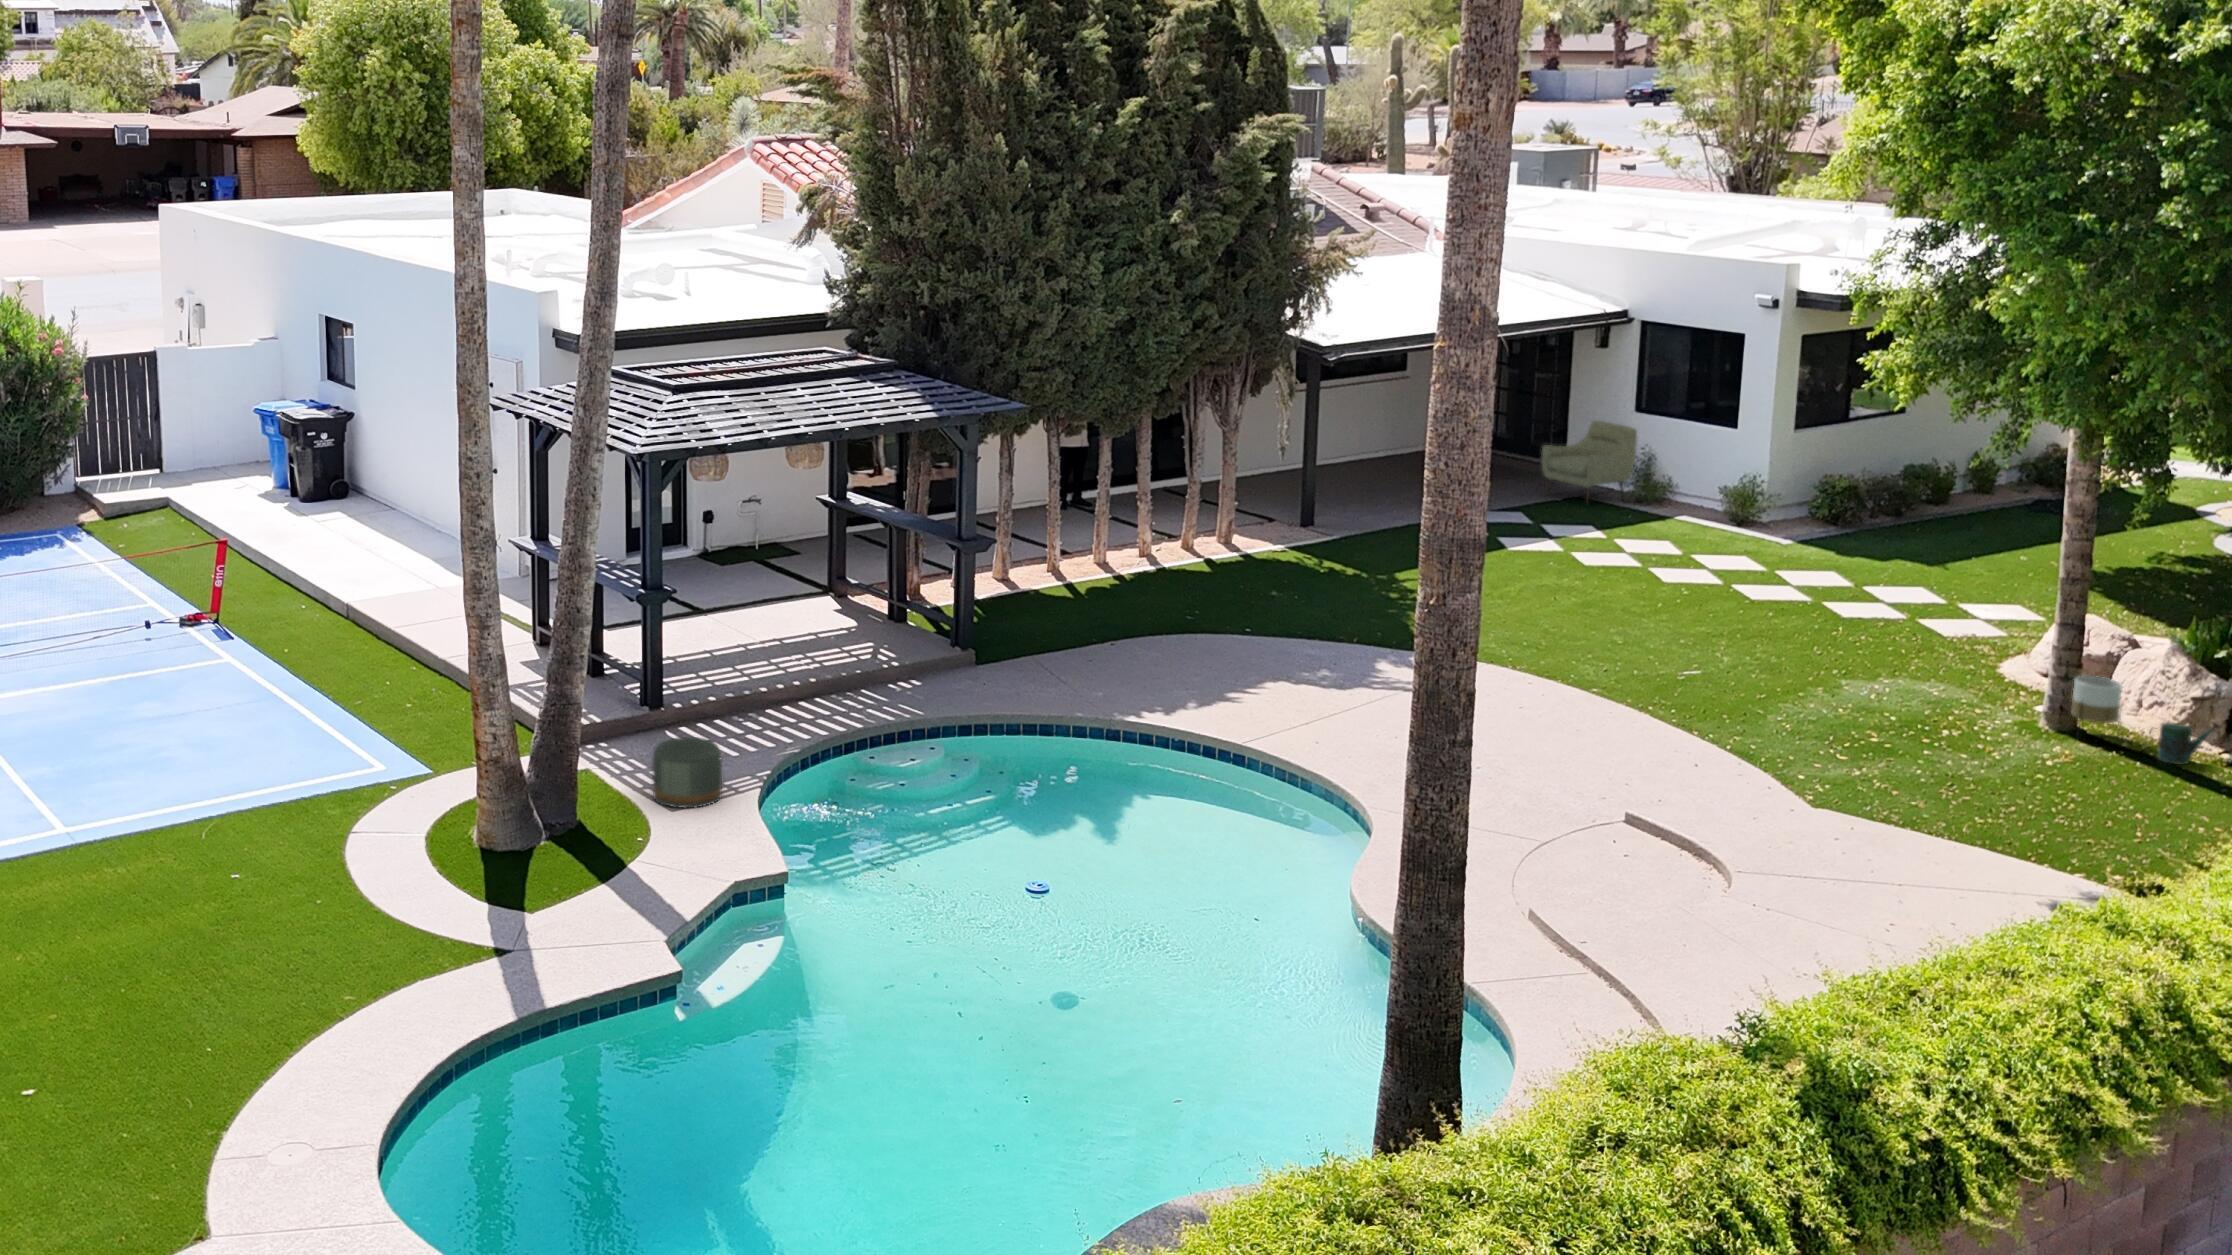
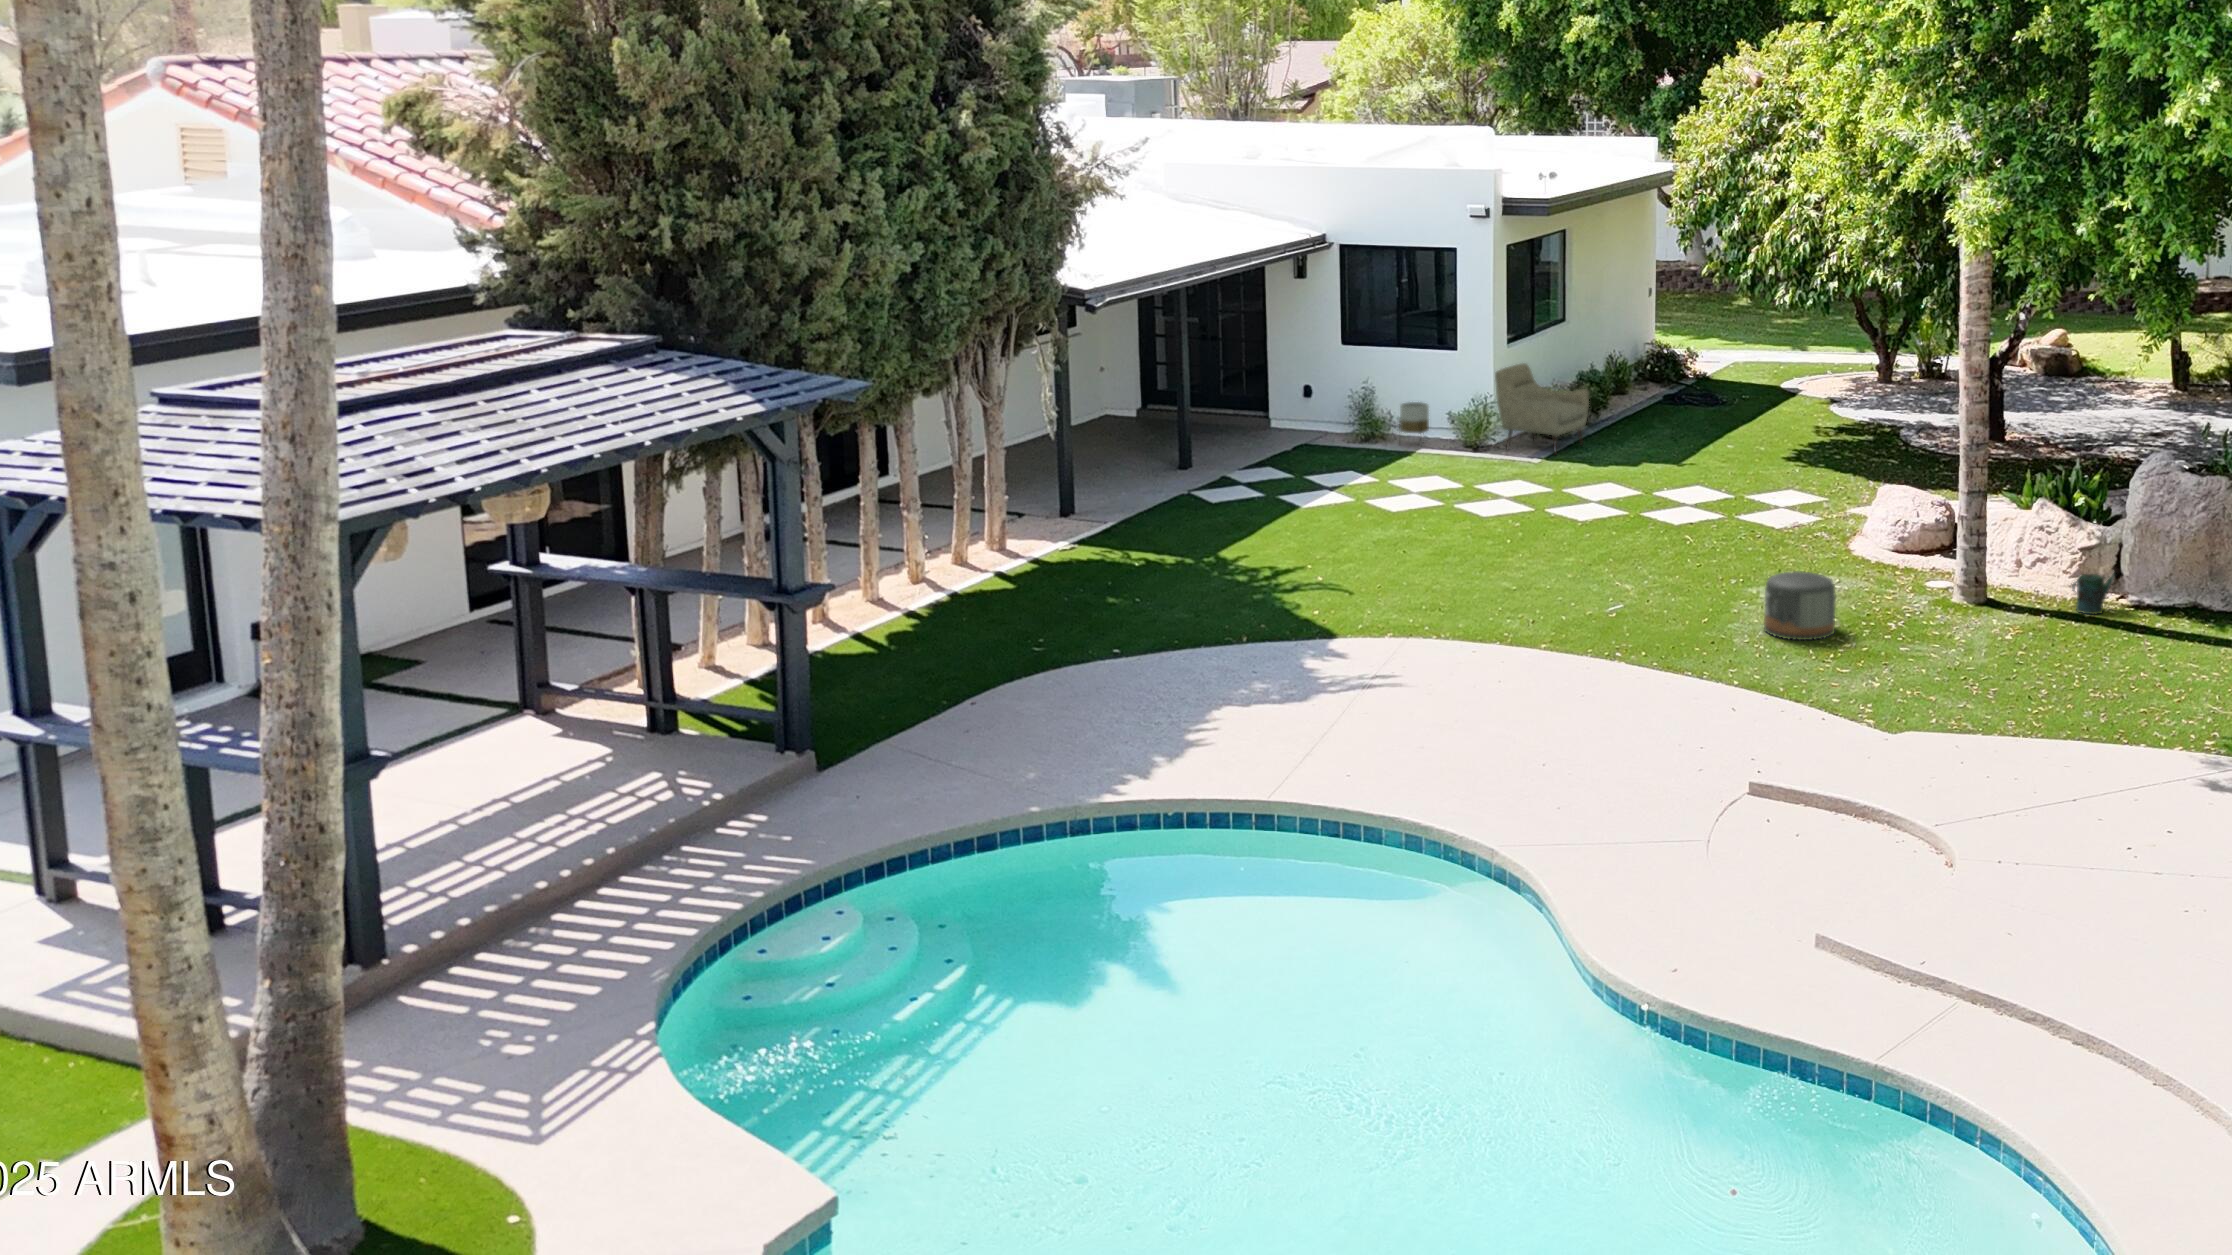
chair: present [1542,421,1637,503] -> present [1495,363,1589,454]
planter: present [2071,676,2122,728] -> present [1399,402,1429,434]
pouf: present [652,737,722,808] -> present [1764,571,1836,640]

